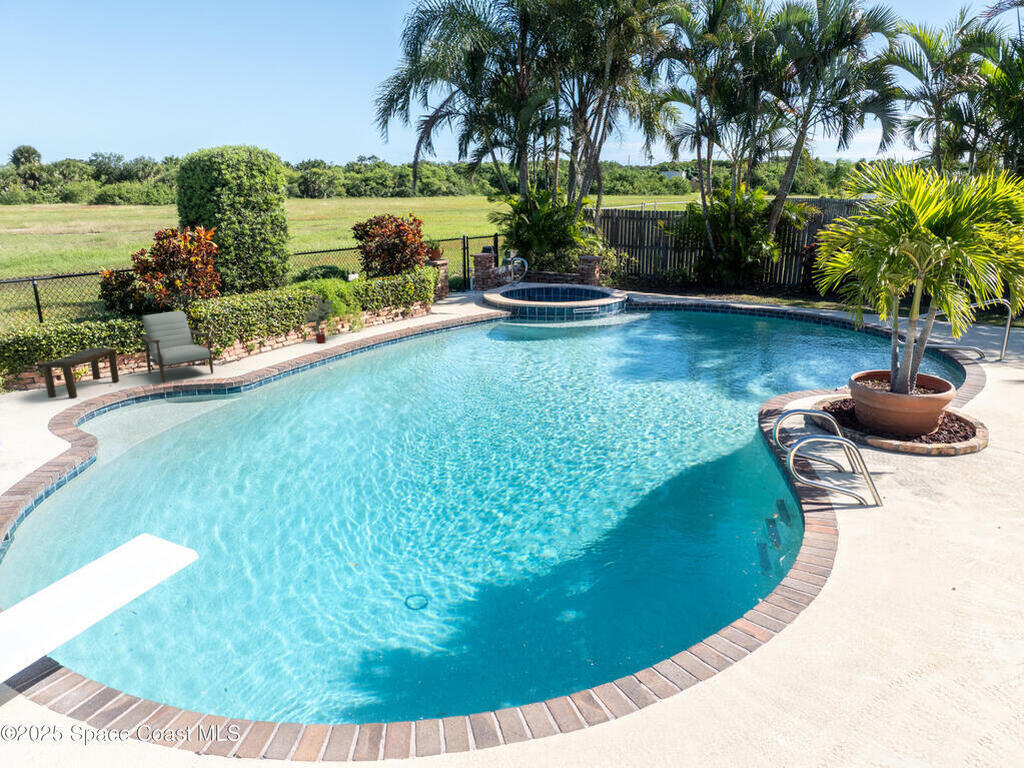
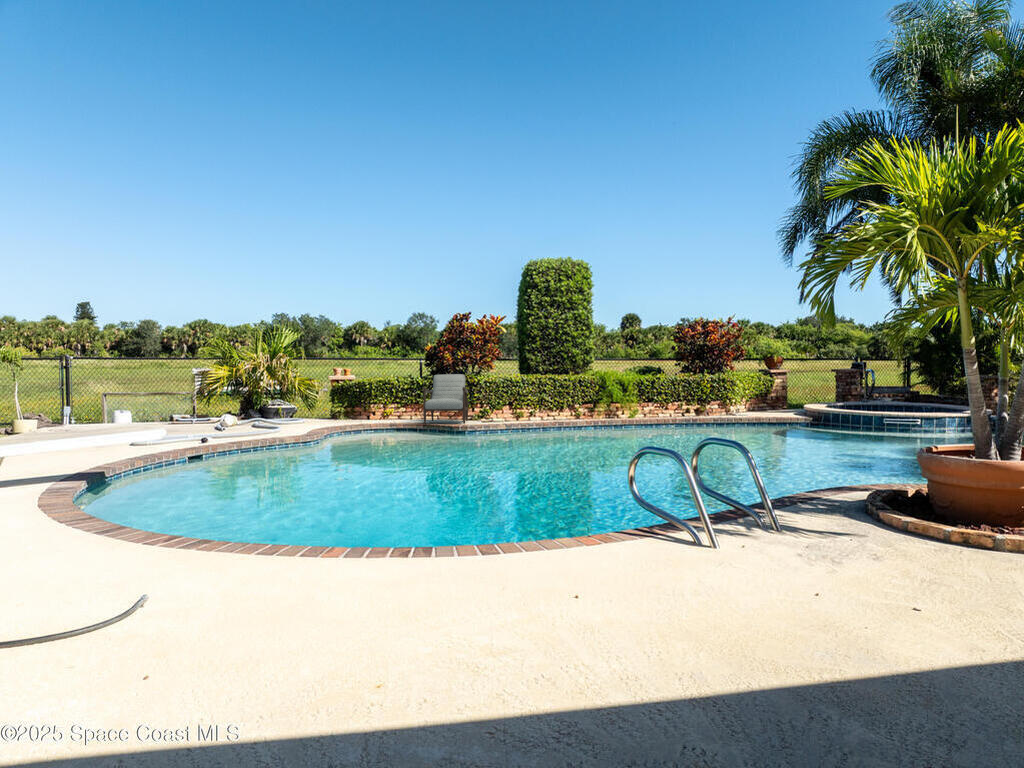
potted tree: present [303,296,334,343] -> none [570,377,606,422]
bench: present [42,348,119,398] -> none [353,395,405,423]

